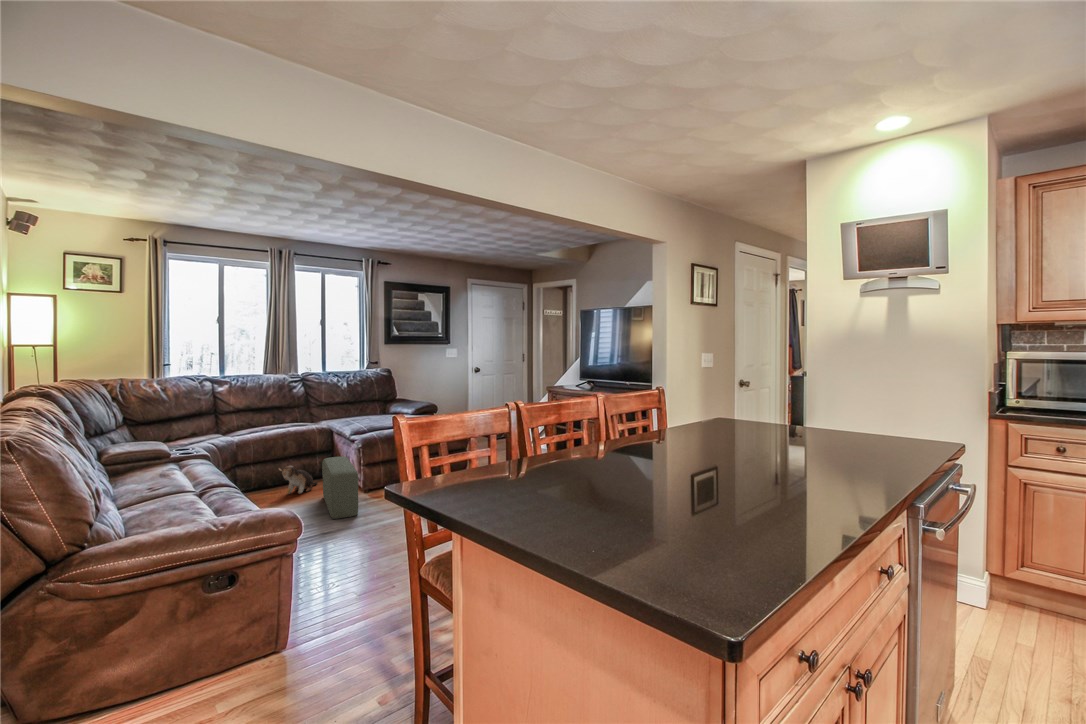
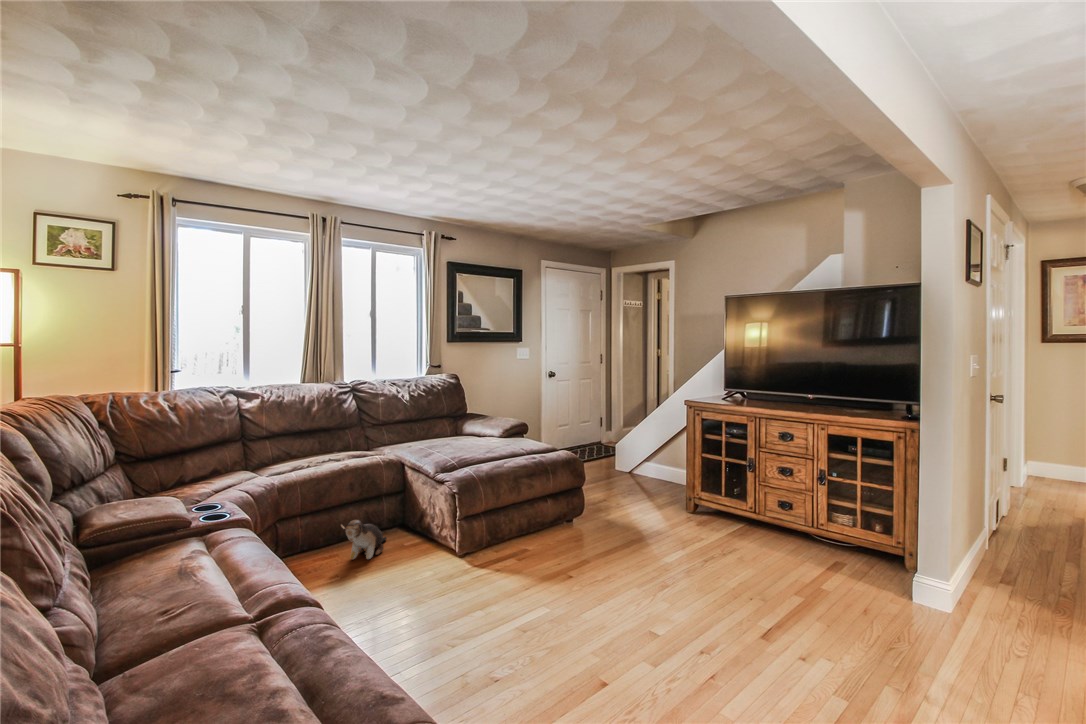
pouf: present [322,457,358,519] -> none [405,508,474,616]

